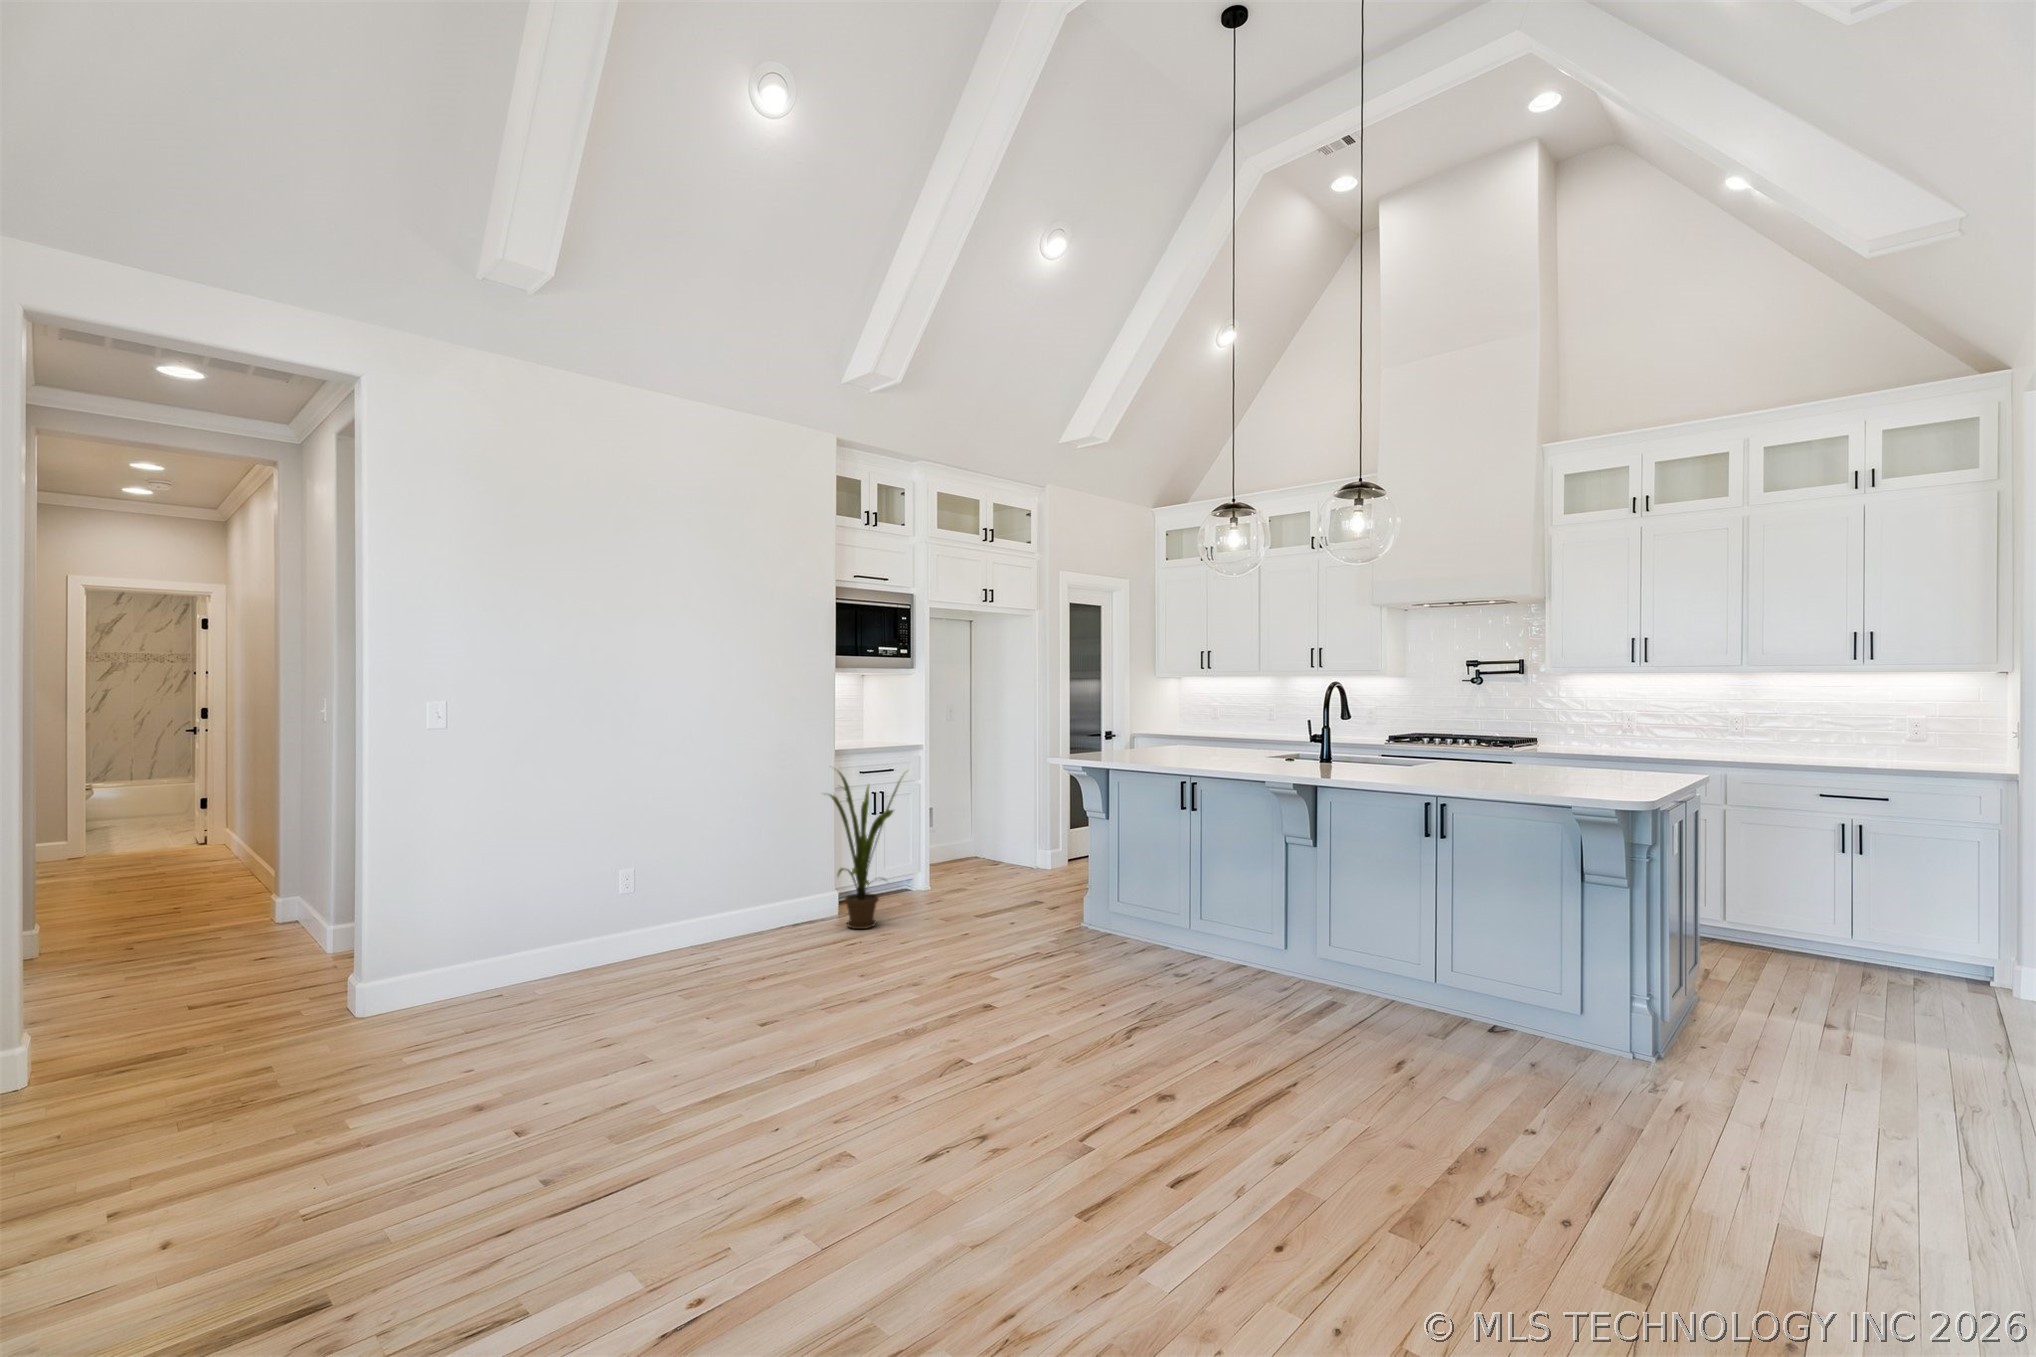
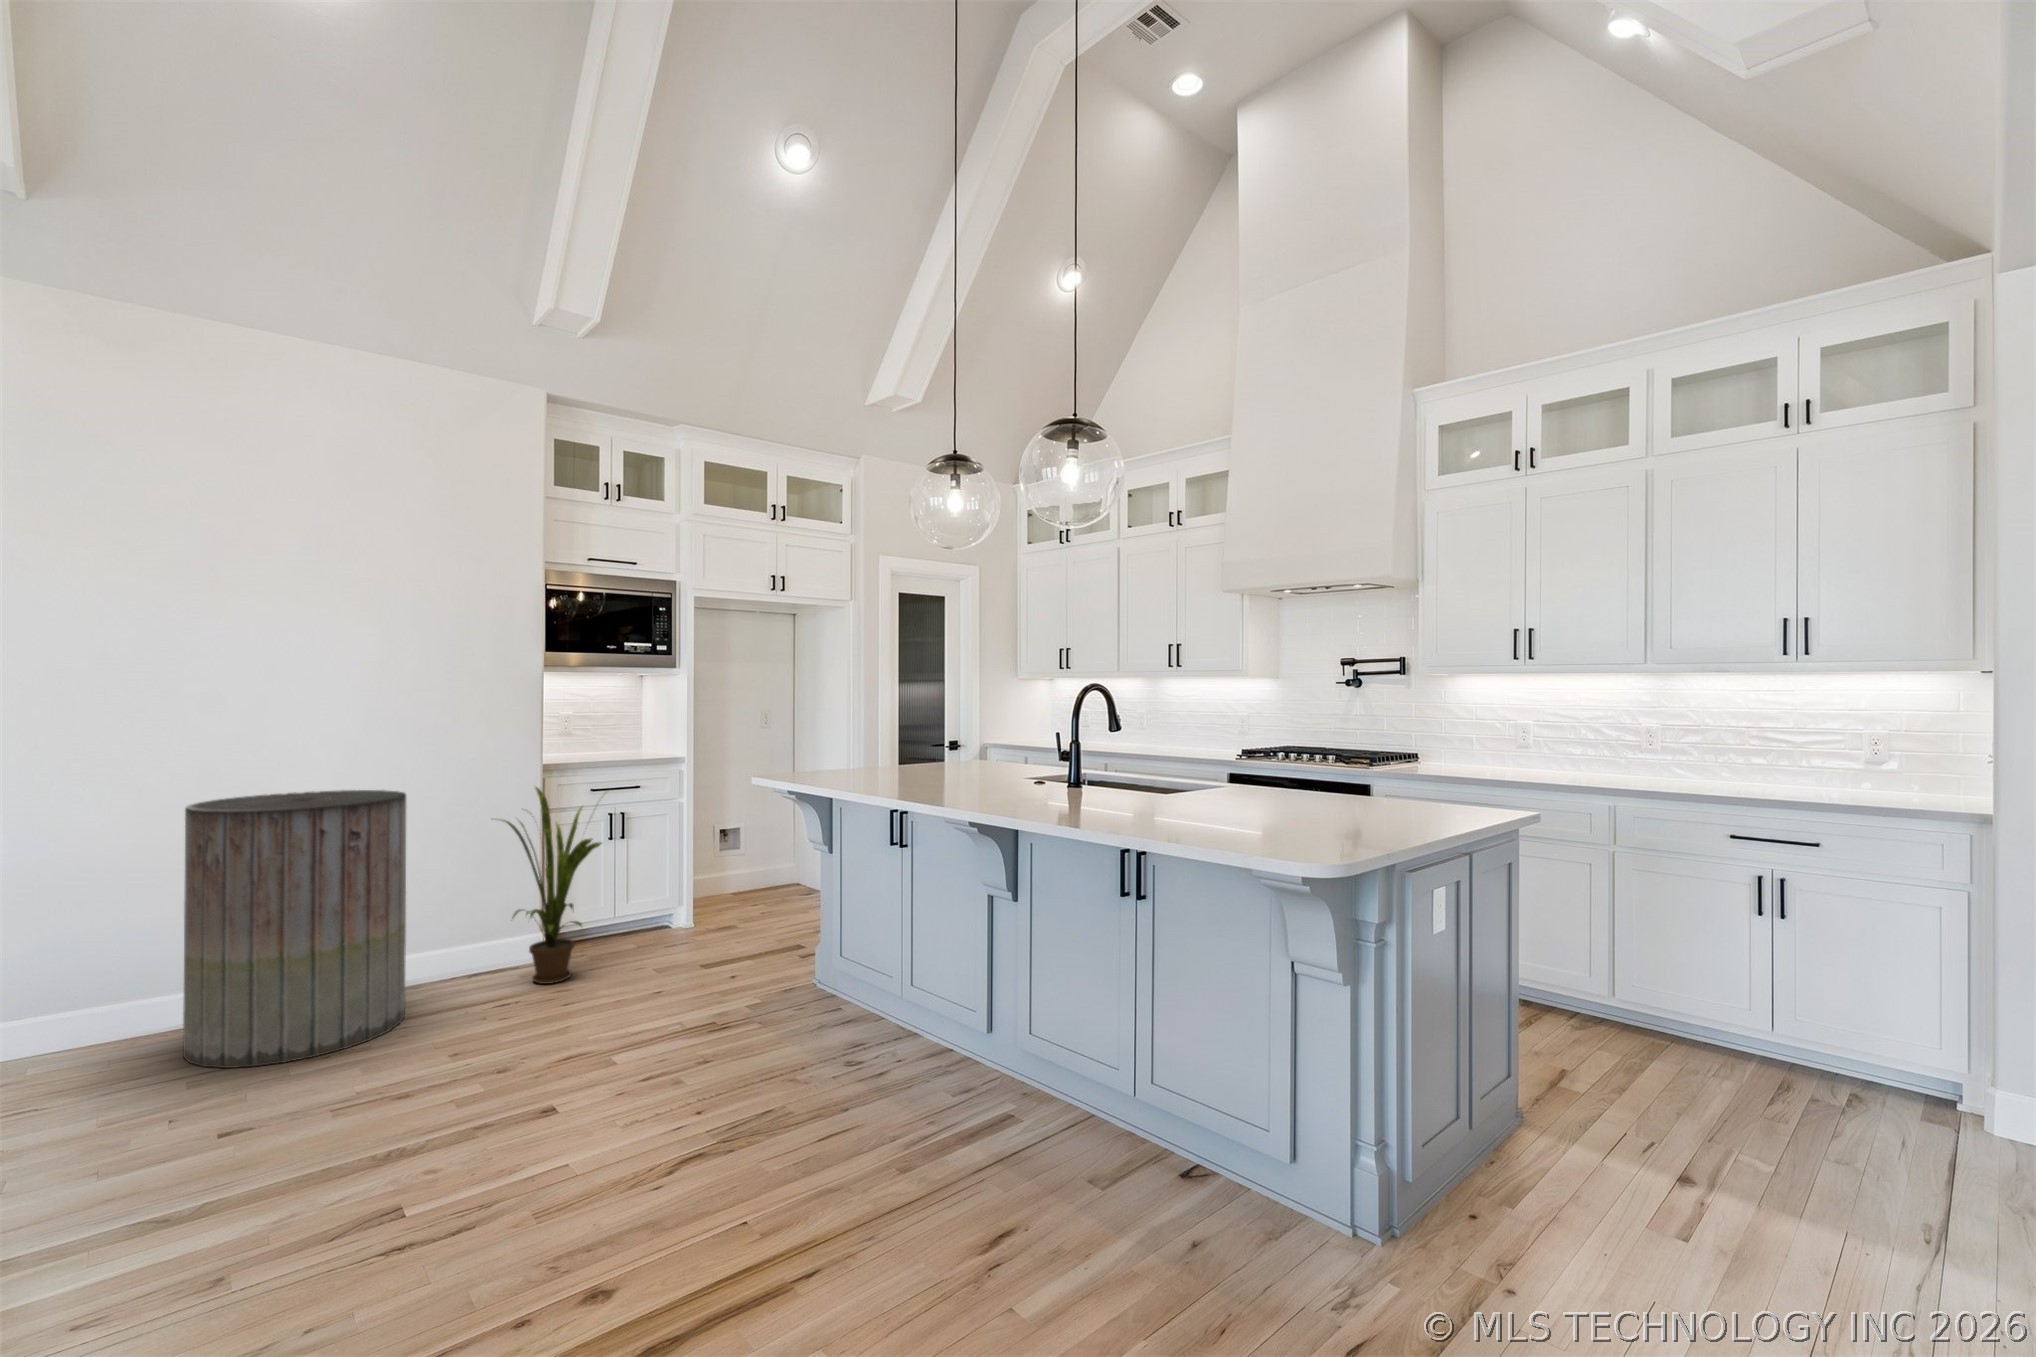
trash can: none [633,770,782,988] -> present [183,790,406,1068]

